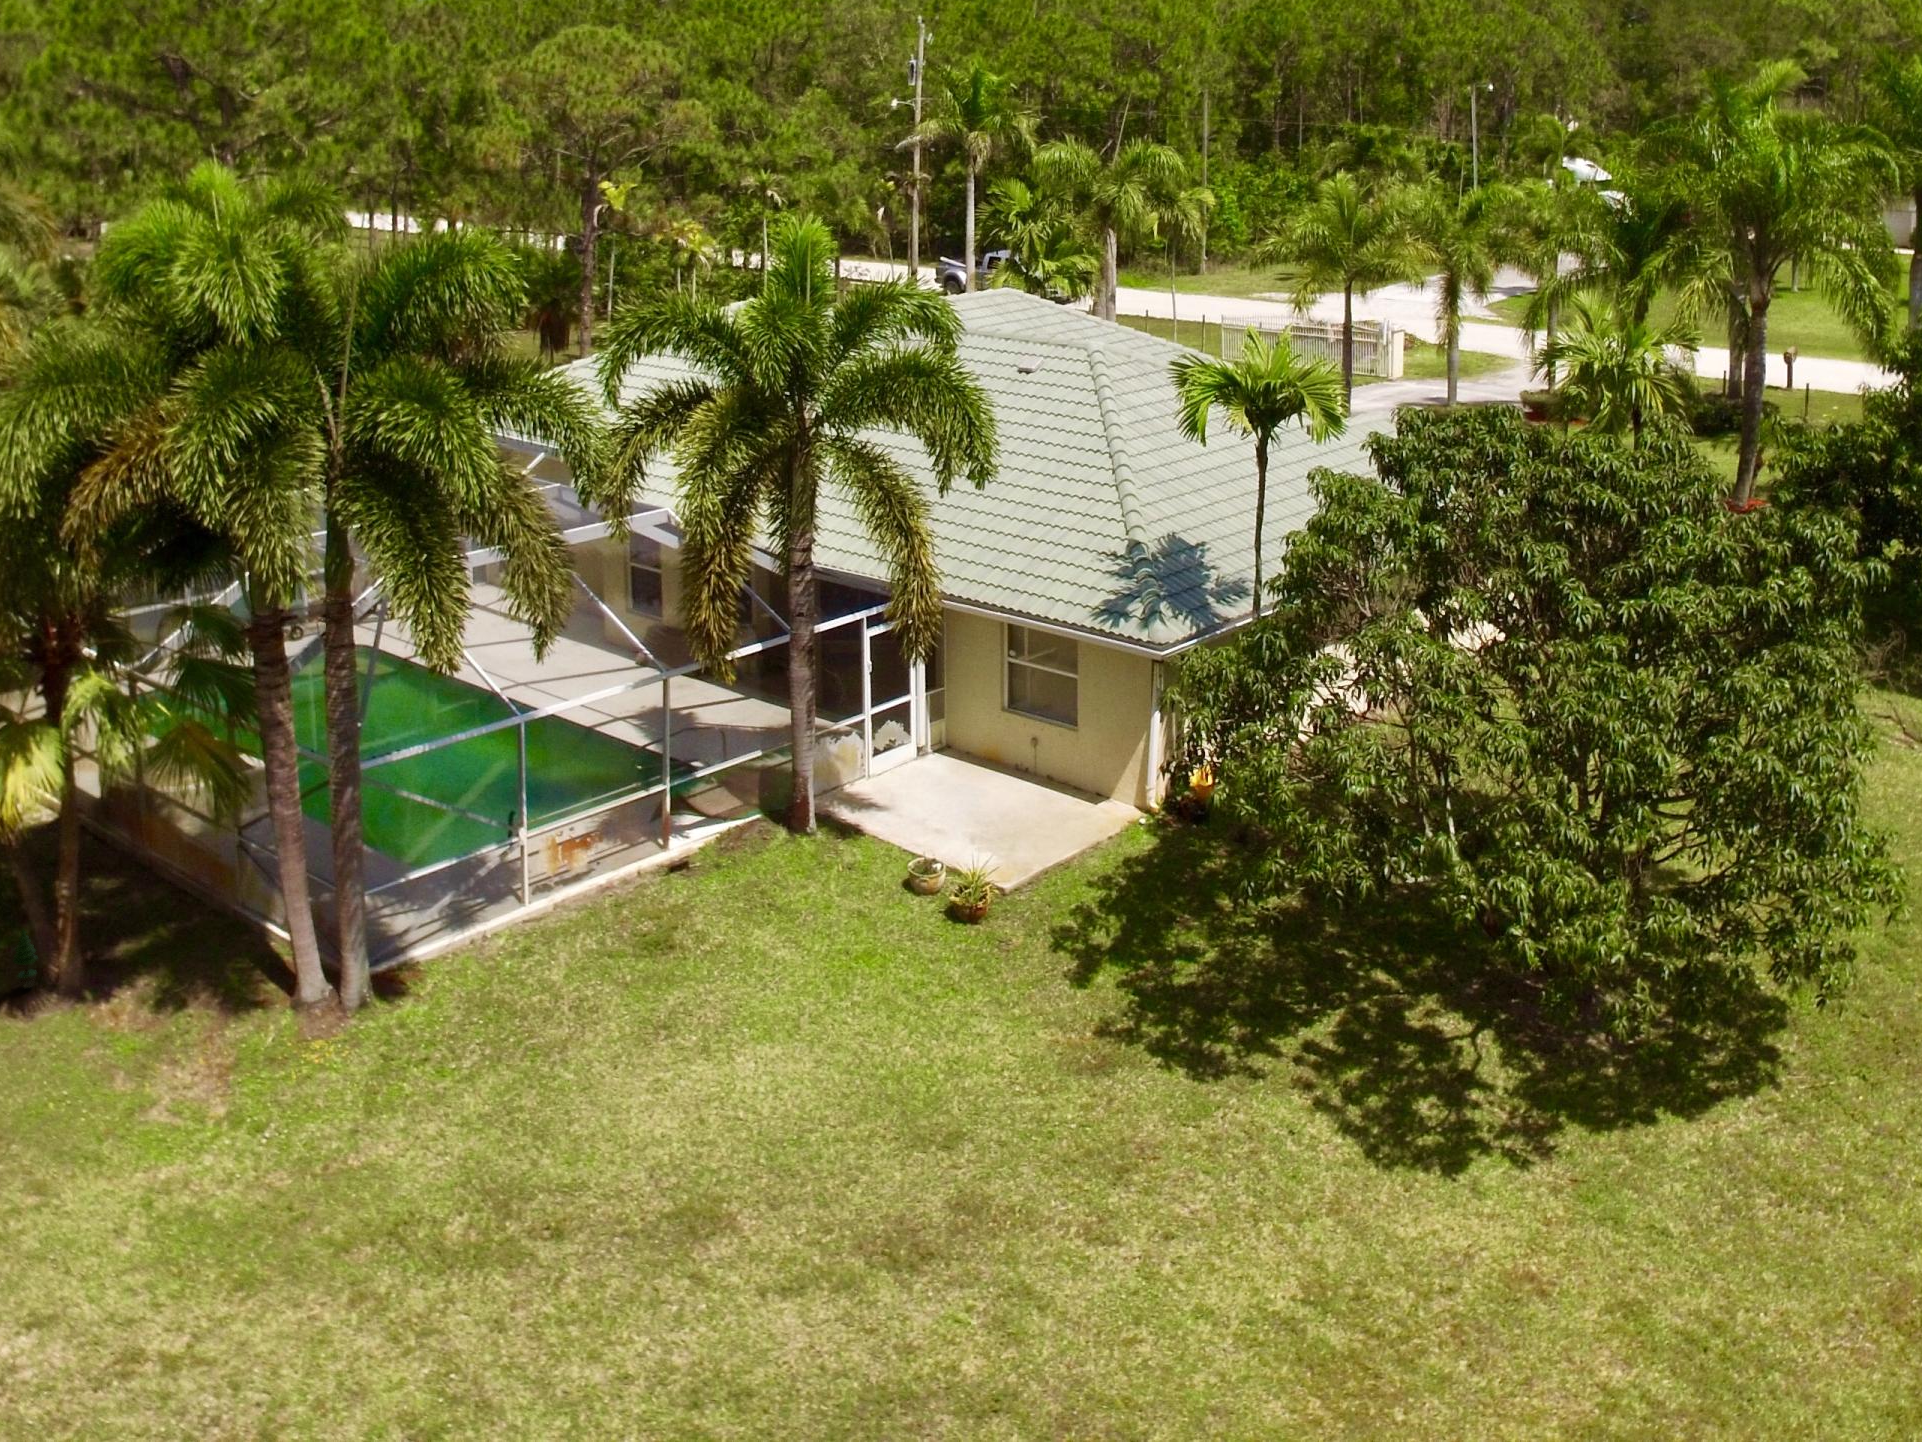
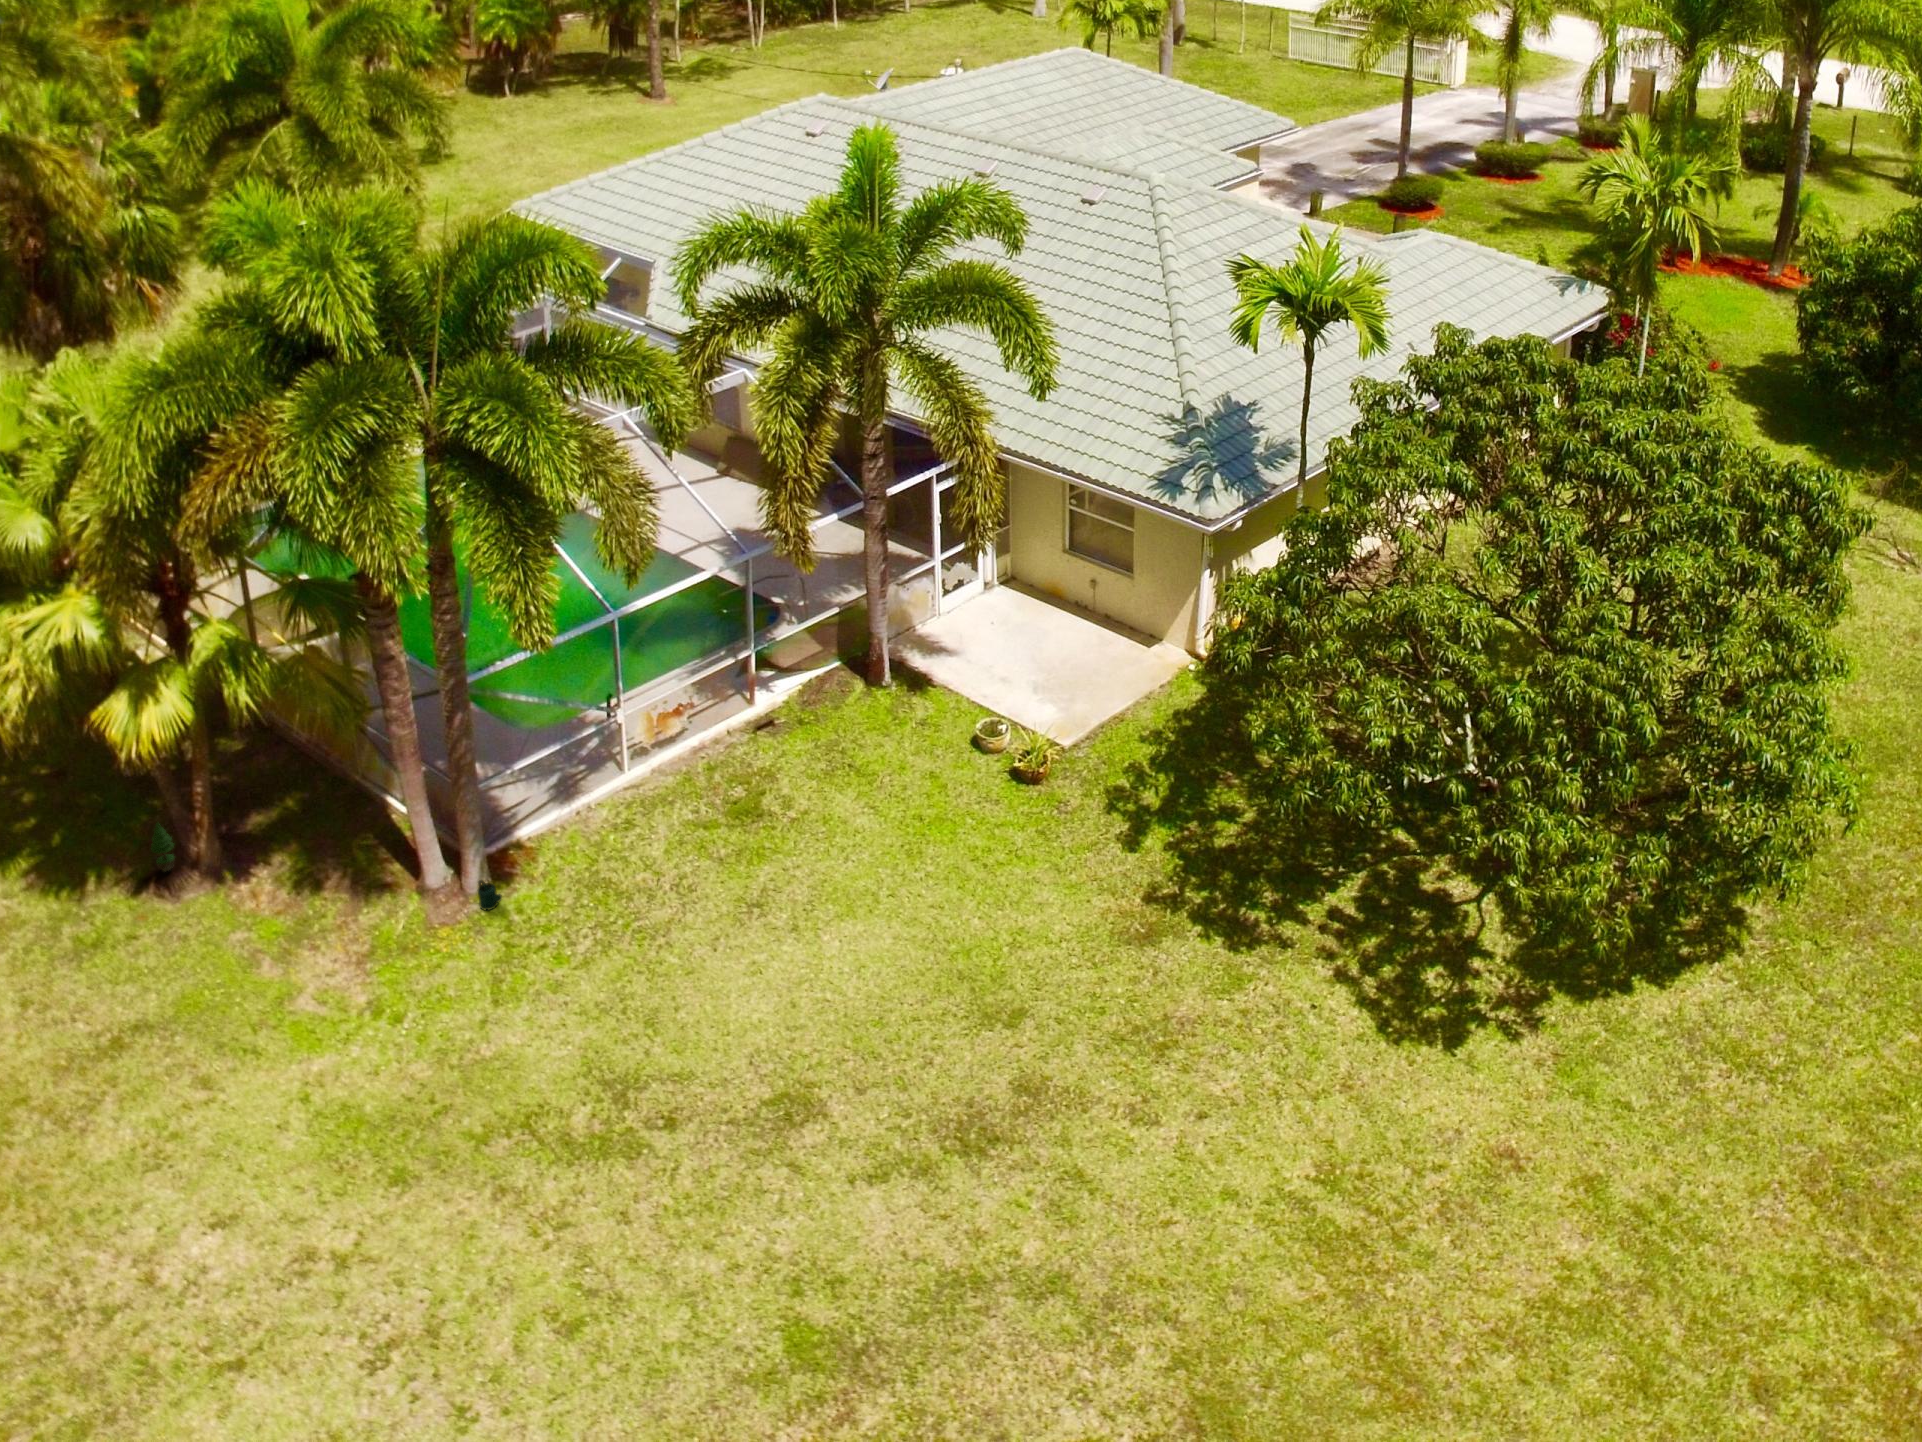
watering can: none [359,994,385,1028] -> present [478,880,502,910]

